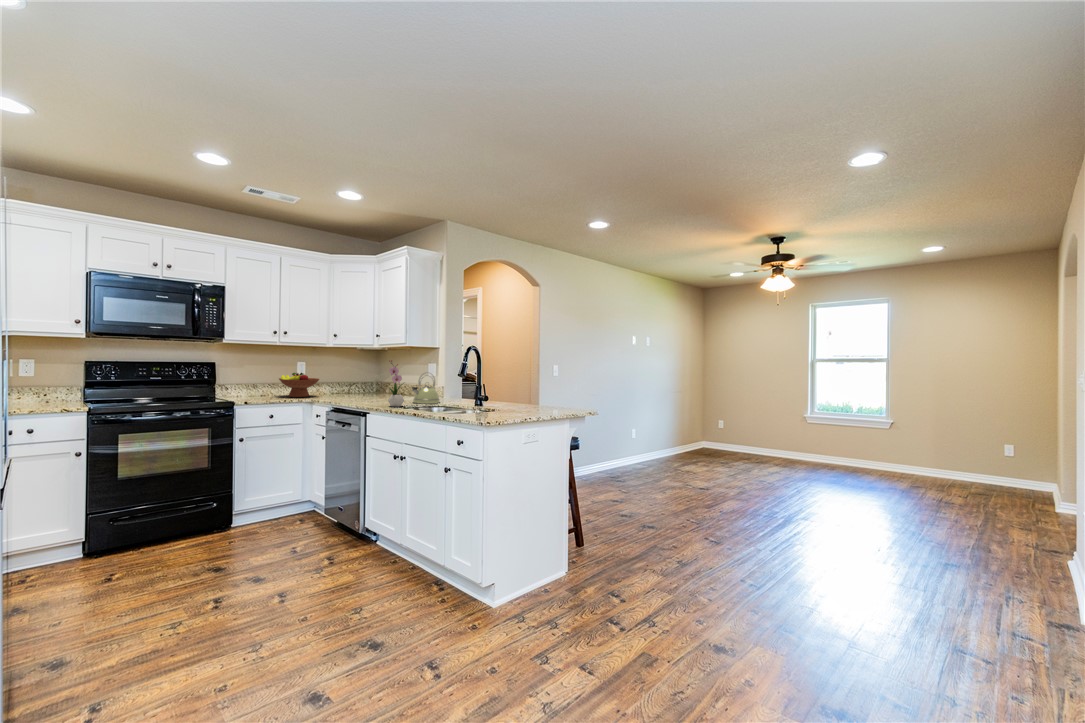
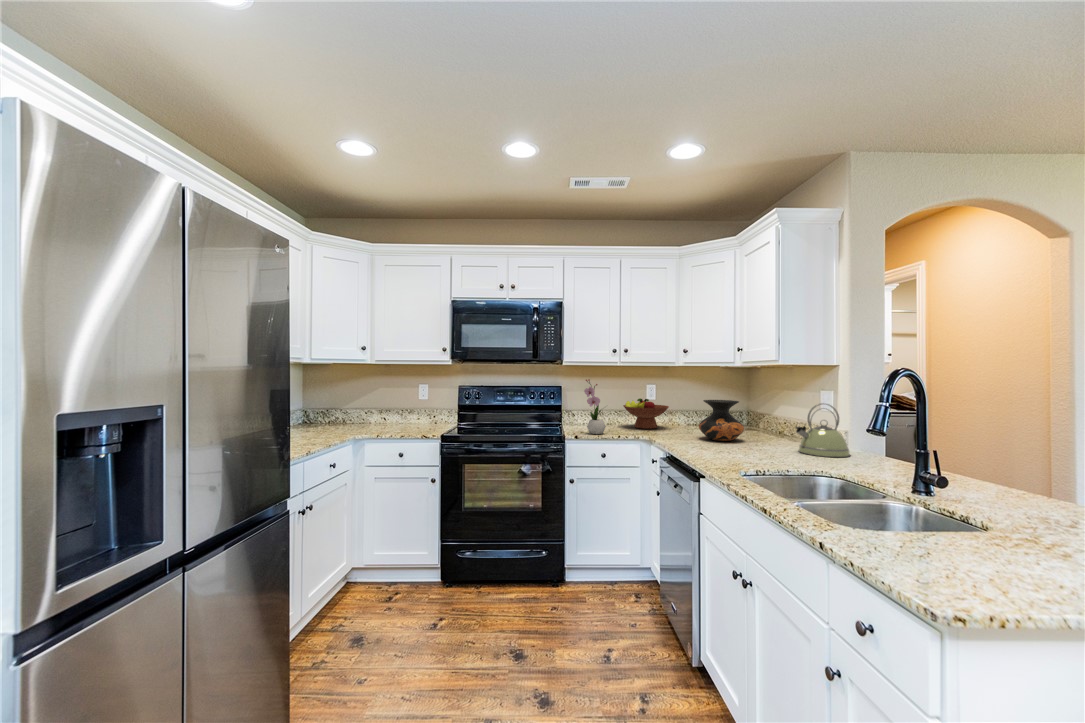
flower arrangement: present [388,360,404,407] -> present [584,379,606,434]
vase: none [347,372,379,401] -> present [699,400,744,441]

